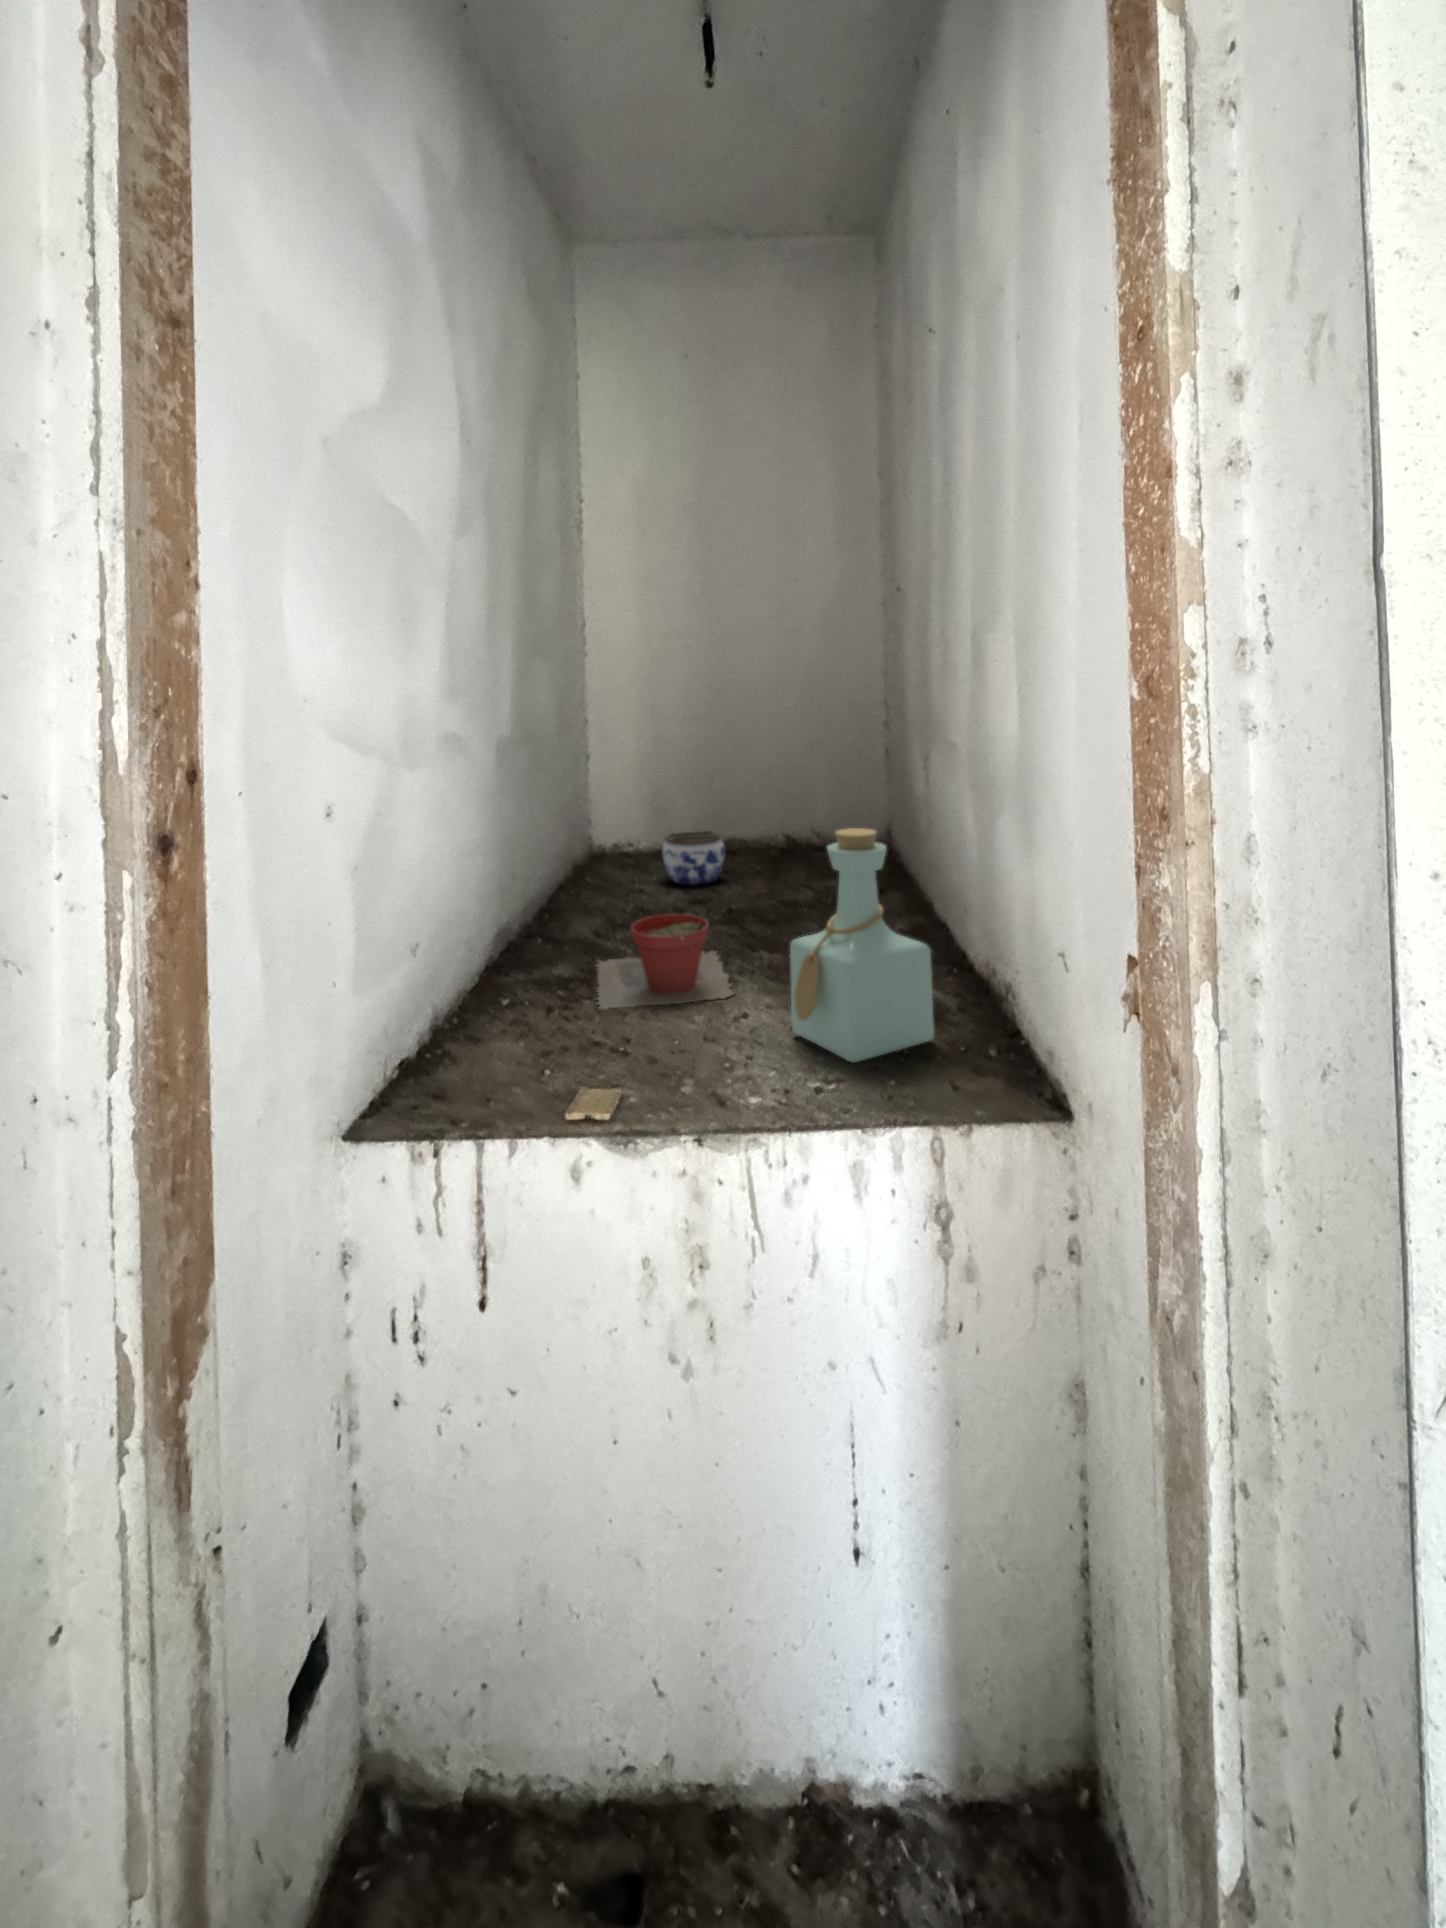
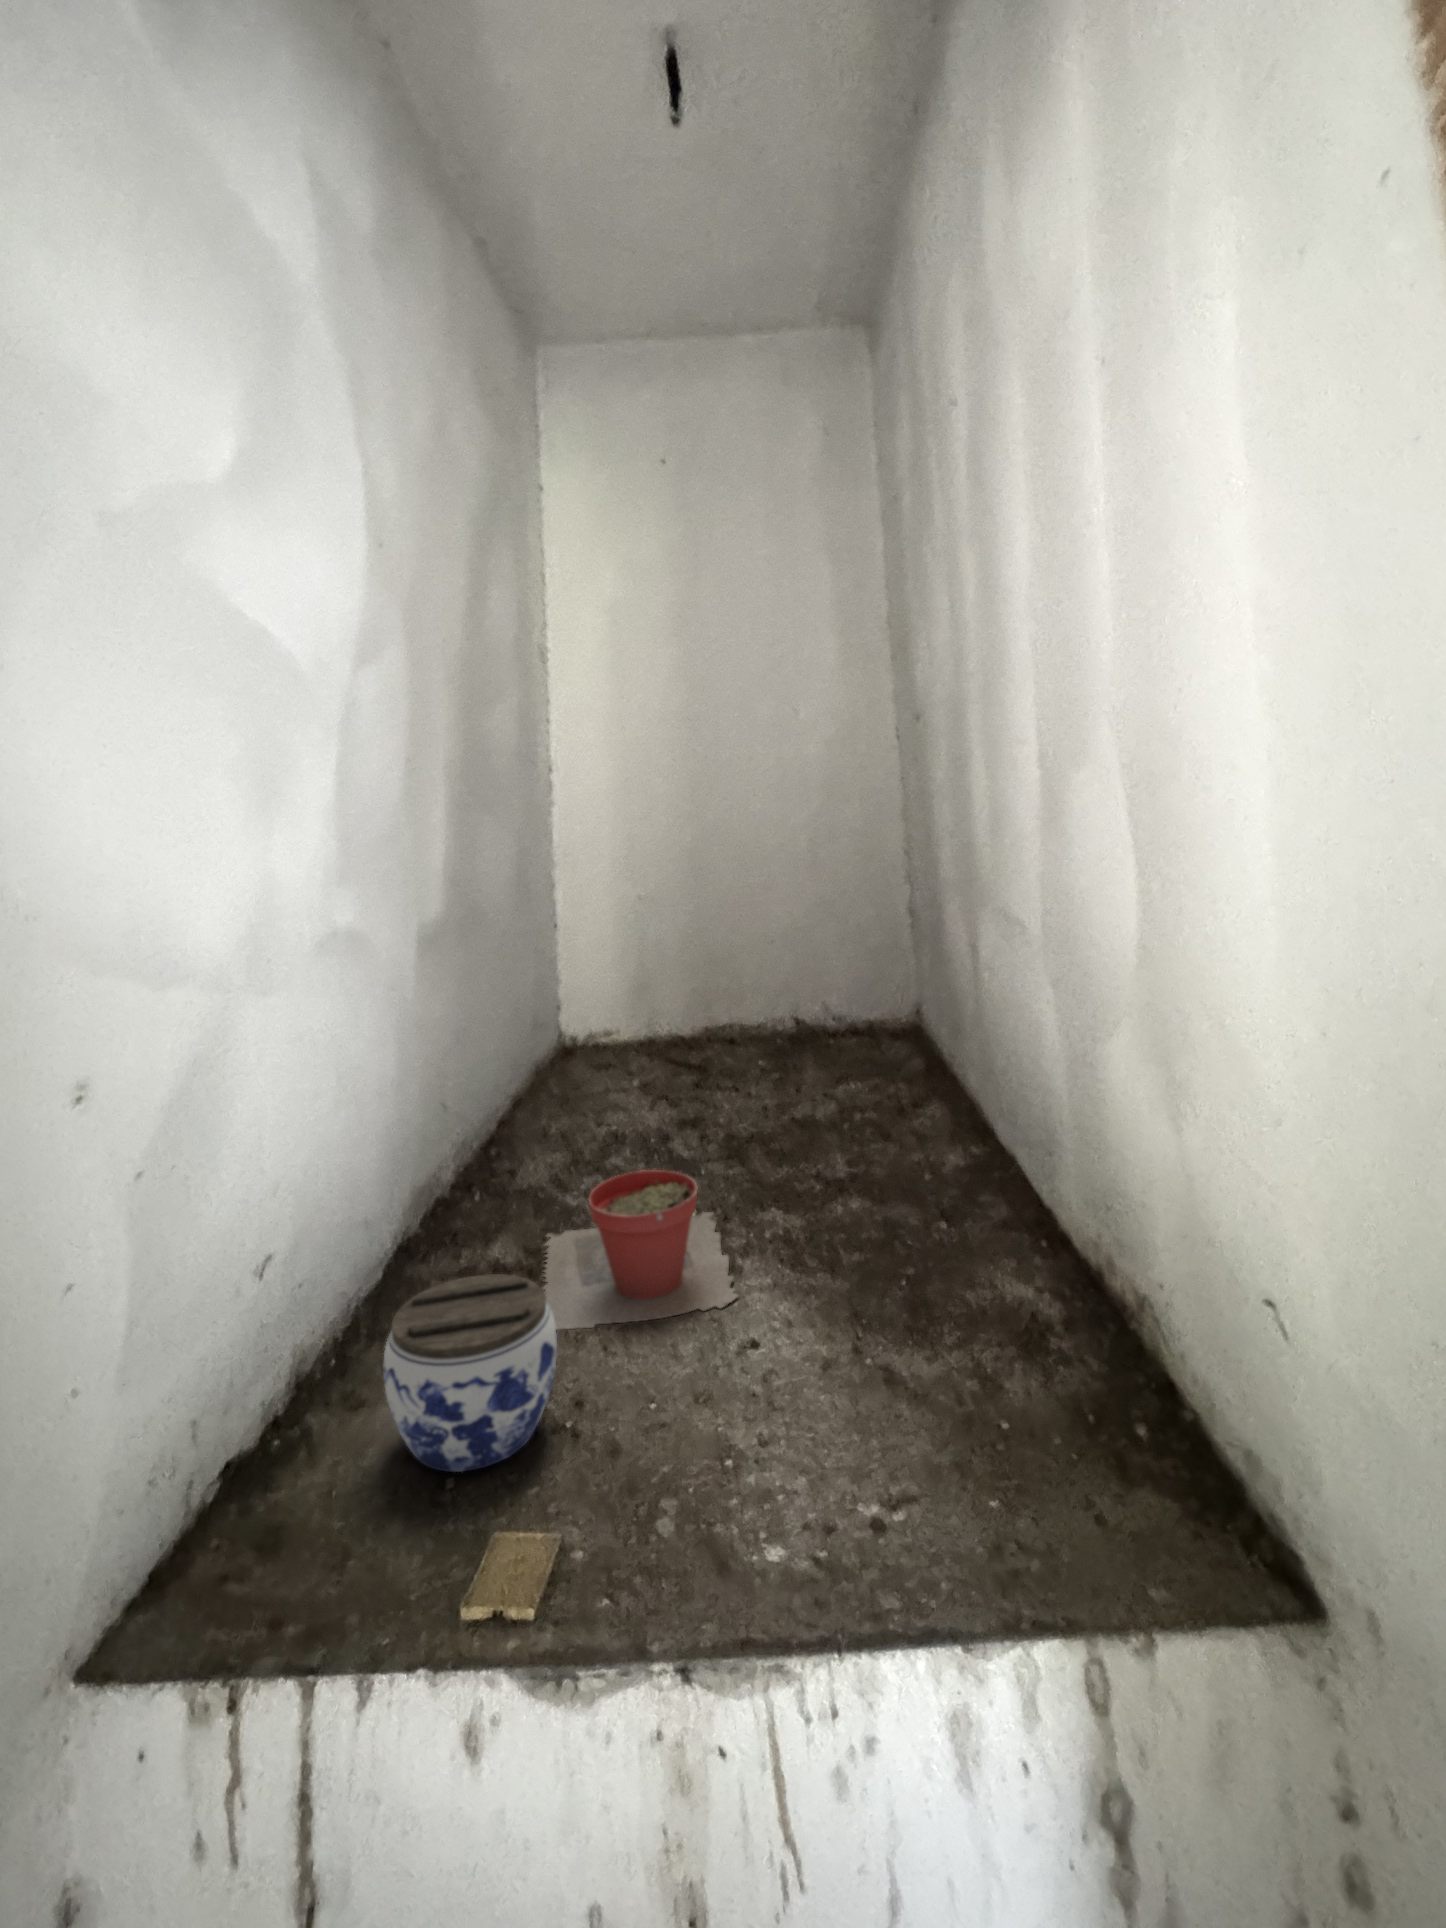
bottle: present [790,828,934,1062] -> none [816,1060,1045,1456]
jar: present [662,831,724,884] -> present [384,1274,557,1472]

